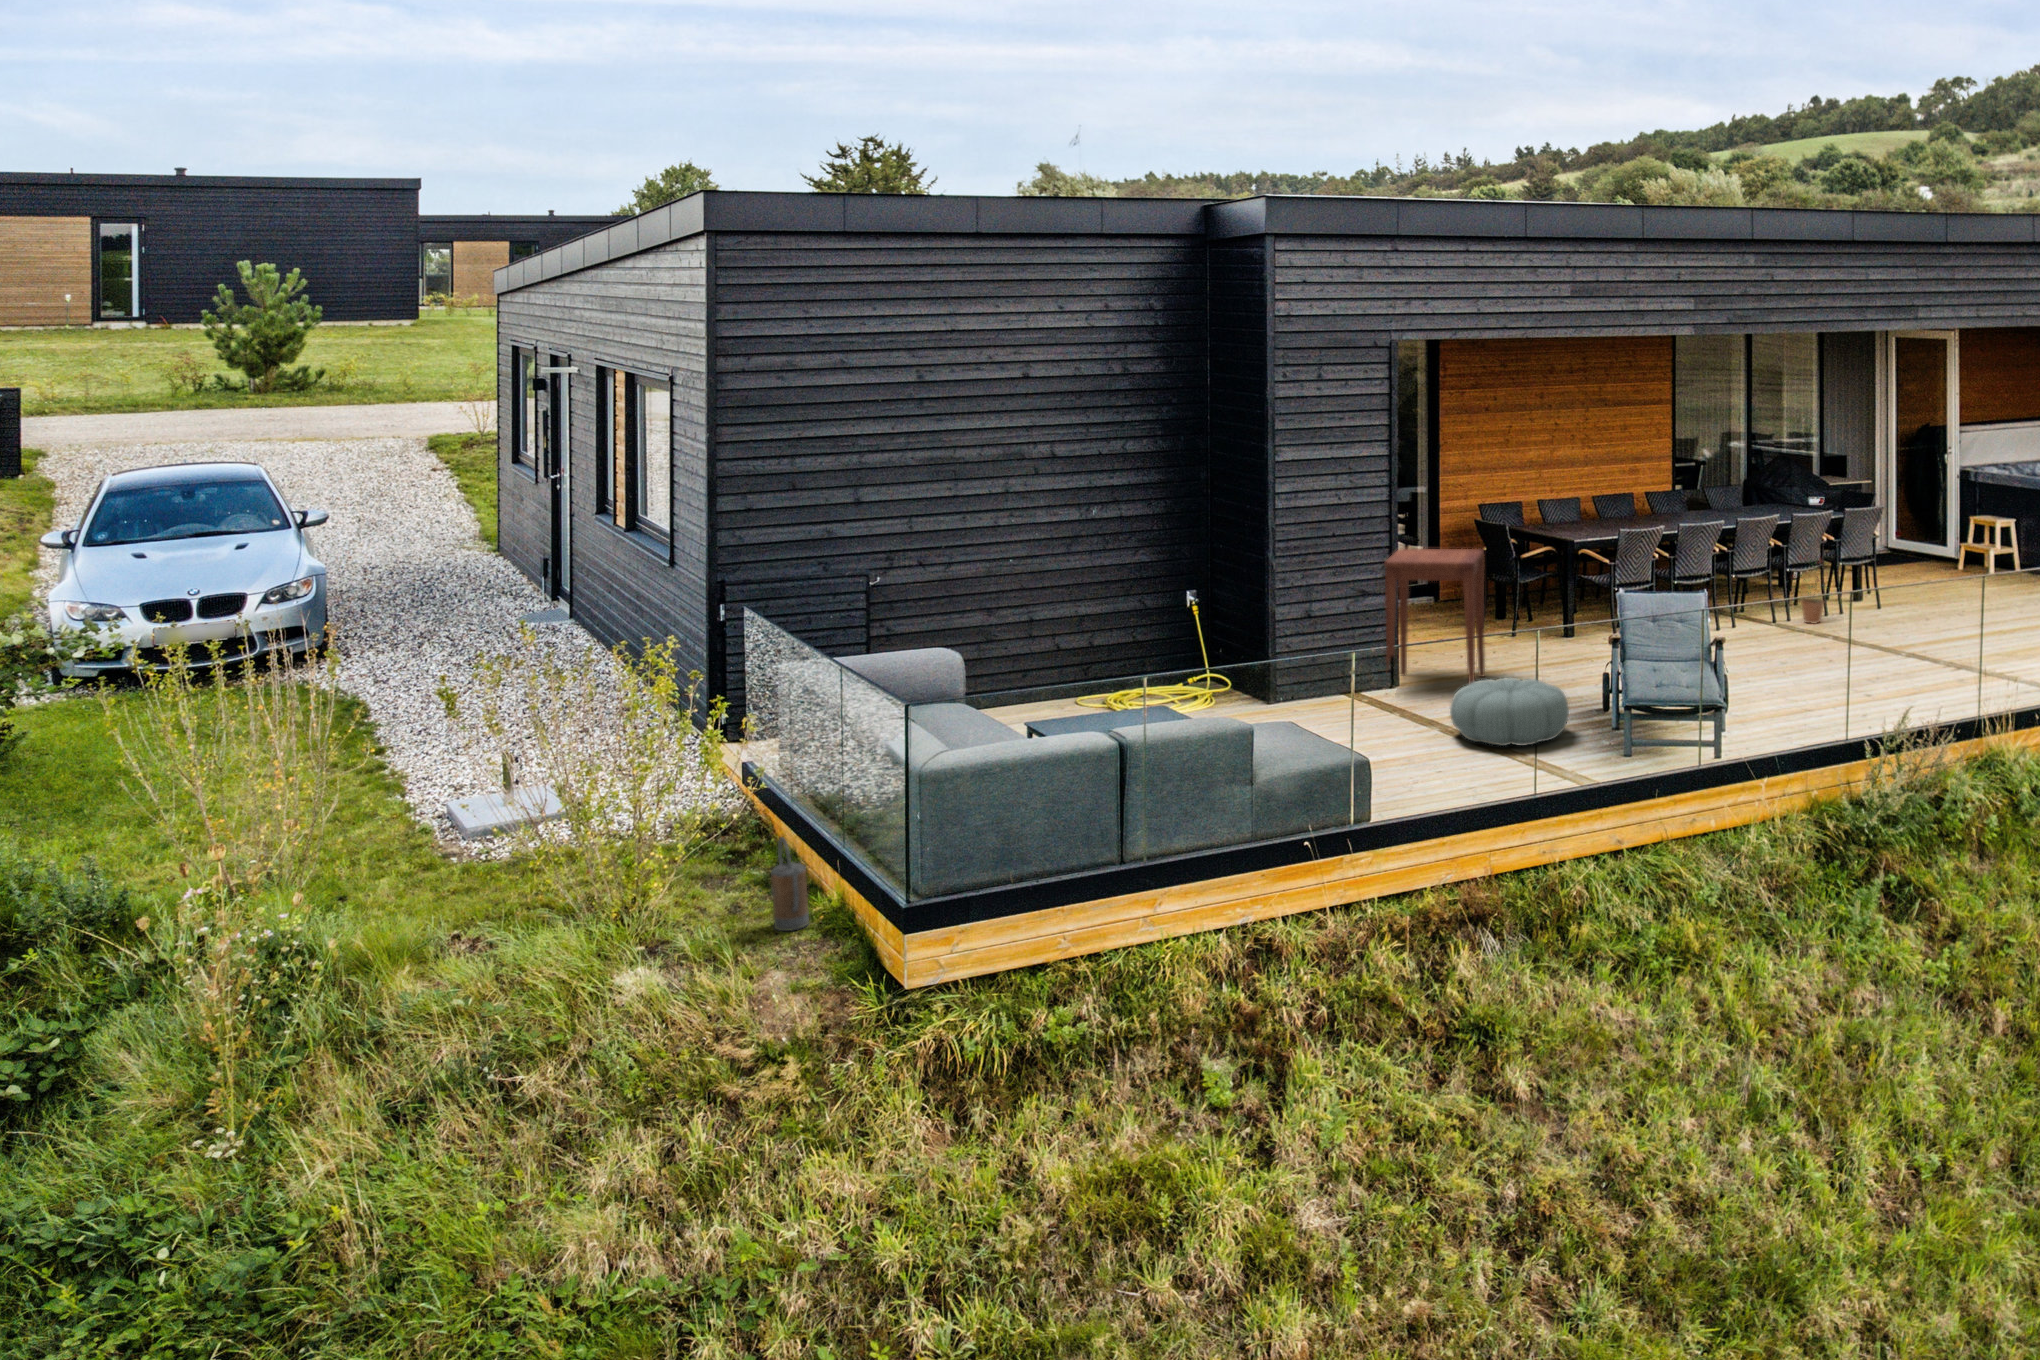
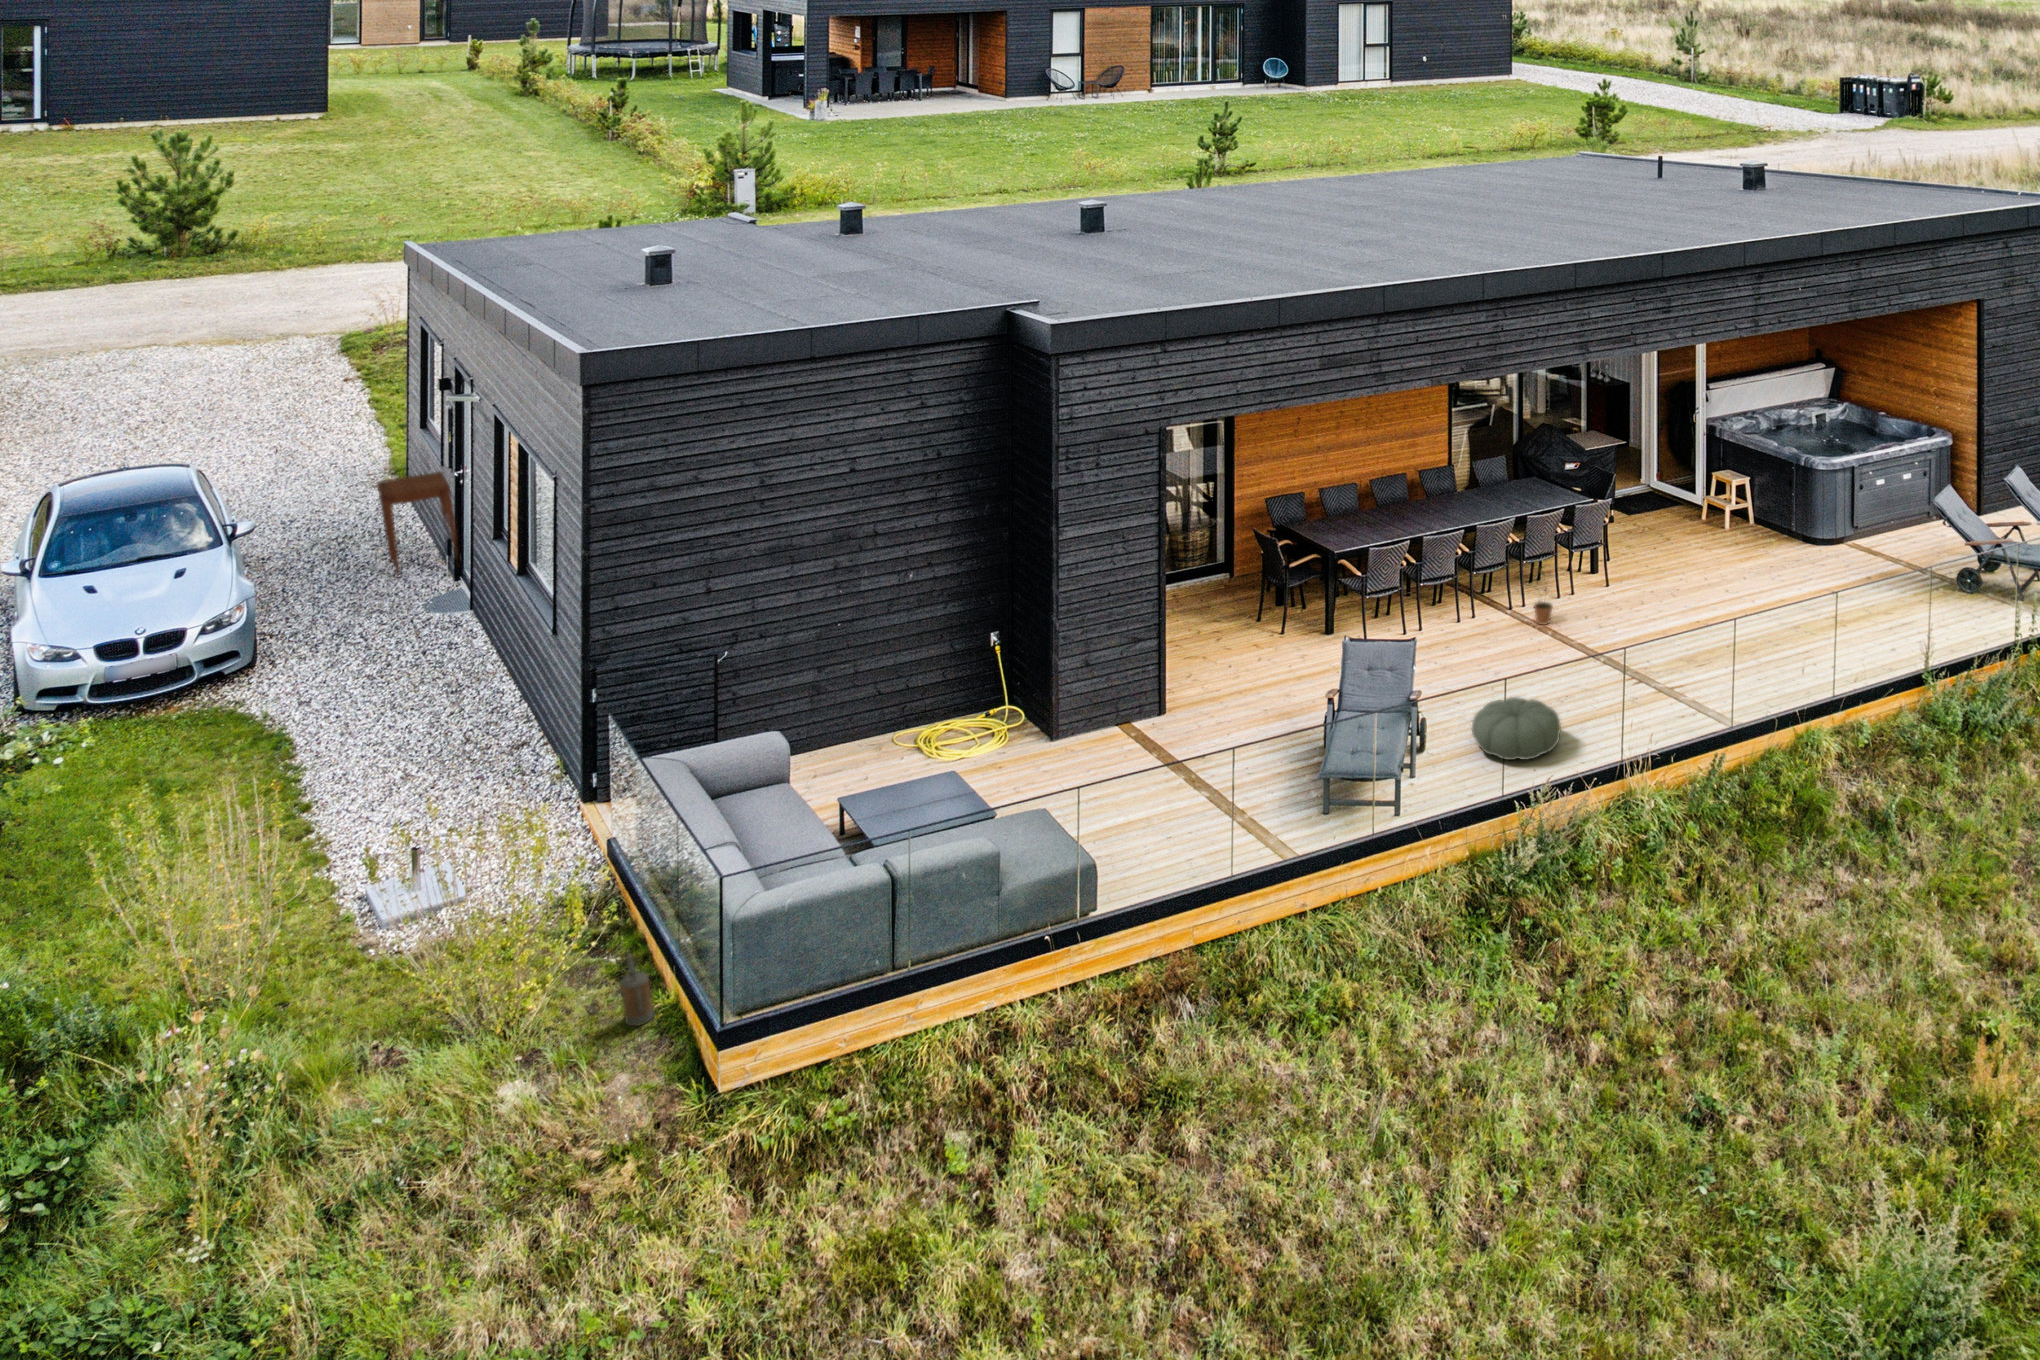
side table: present [1384,549,1485,685] -> present [377,472,458,577]
pouf: present [1450,678,1569,746] -> present [1472,697,1561,760]

